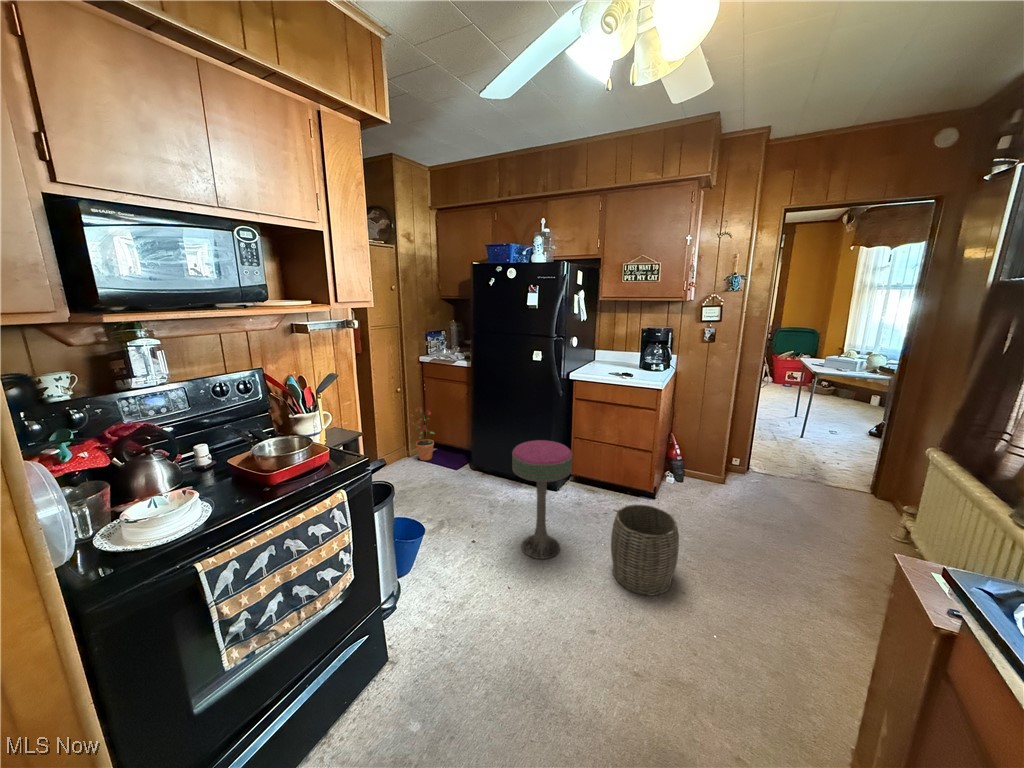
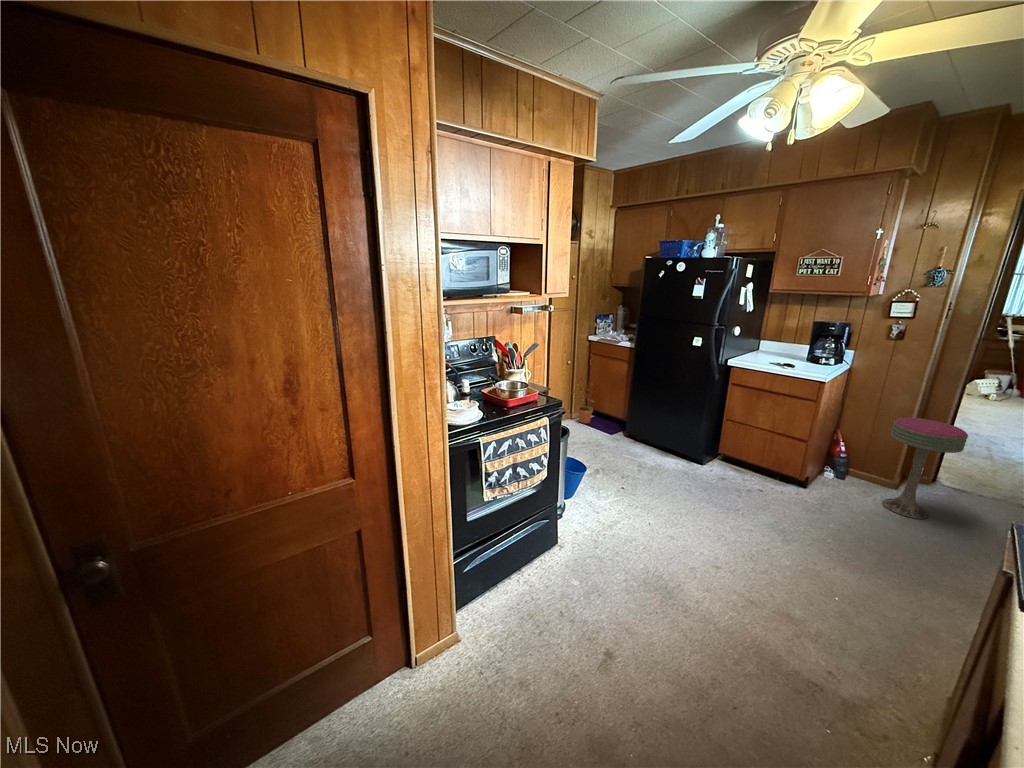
bar stool: present [512,440,572,559] -> present [882,417,968,519]
woven basket: present [611,504,679,595] -> none [744,481,815,559]

